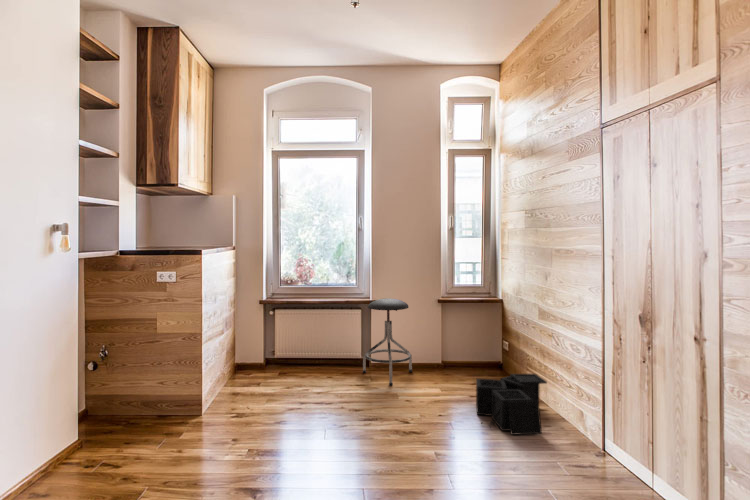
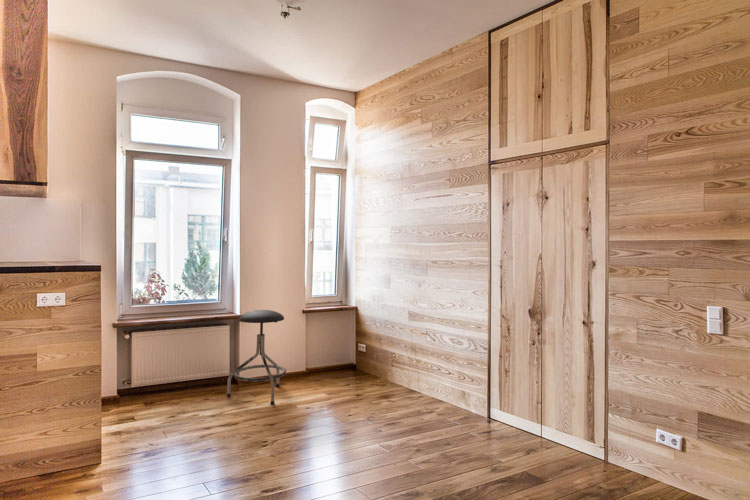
storage bin: present [476,374,547,435] -> none [369,368,442,425]

